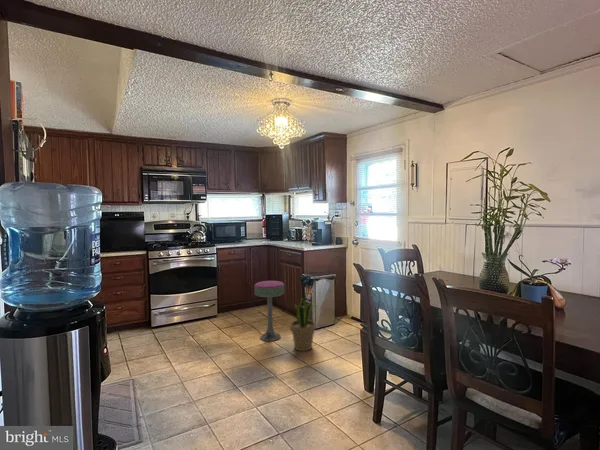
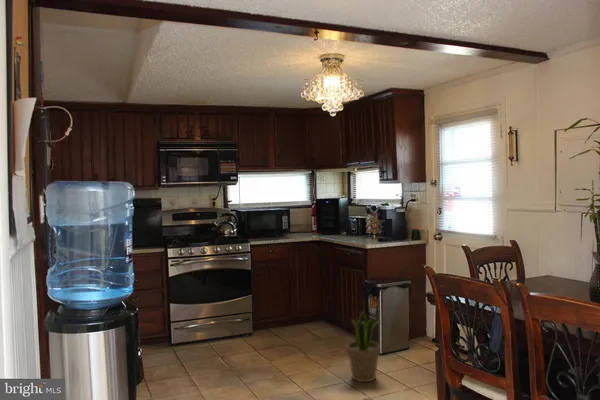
bar stool: present [254,281,284,341] -> none [299,288,339,368]

